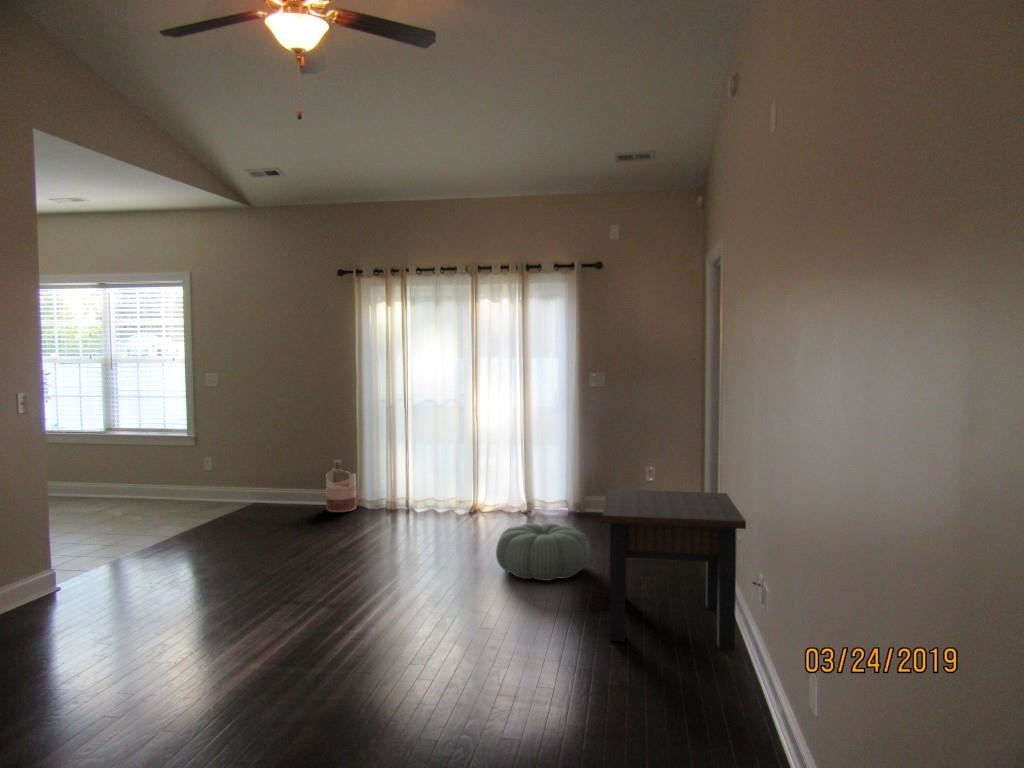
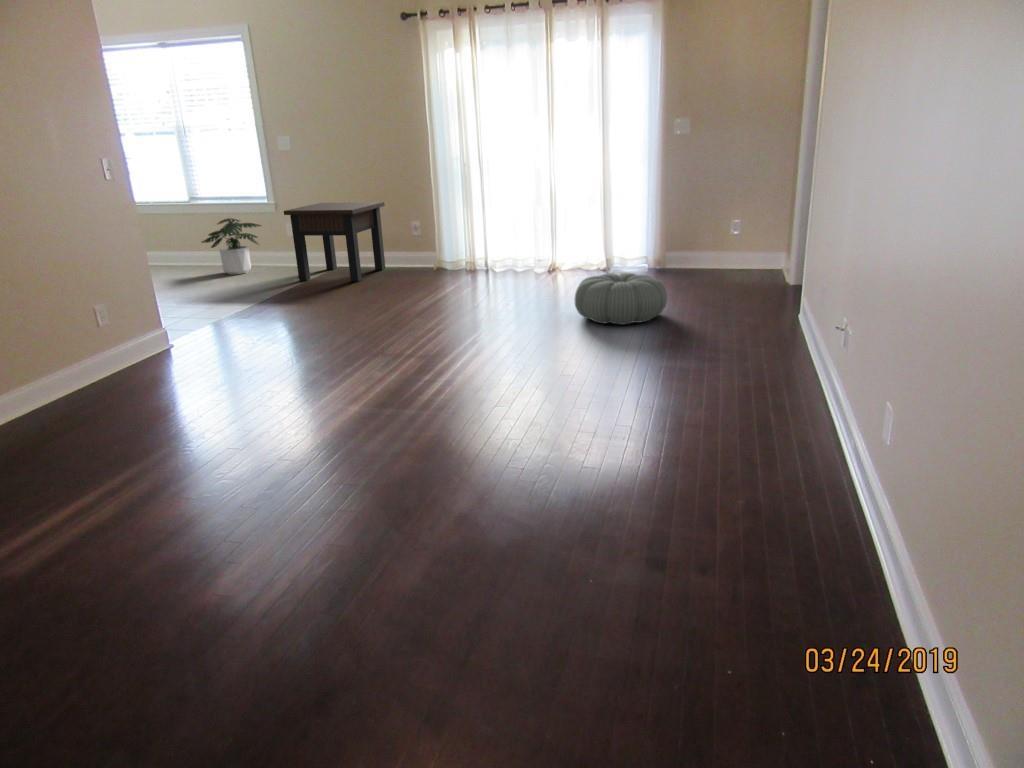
potted plant: none [107,450,178,509] -> present [202,218,261,274]
basket: present [326,469,356,512] -> none [406,231,437,274]
side table: present [602,489,746,650] -> present [284,202,385,281]

